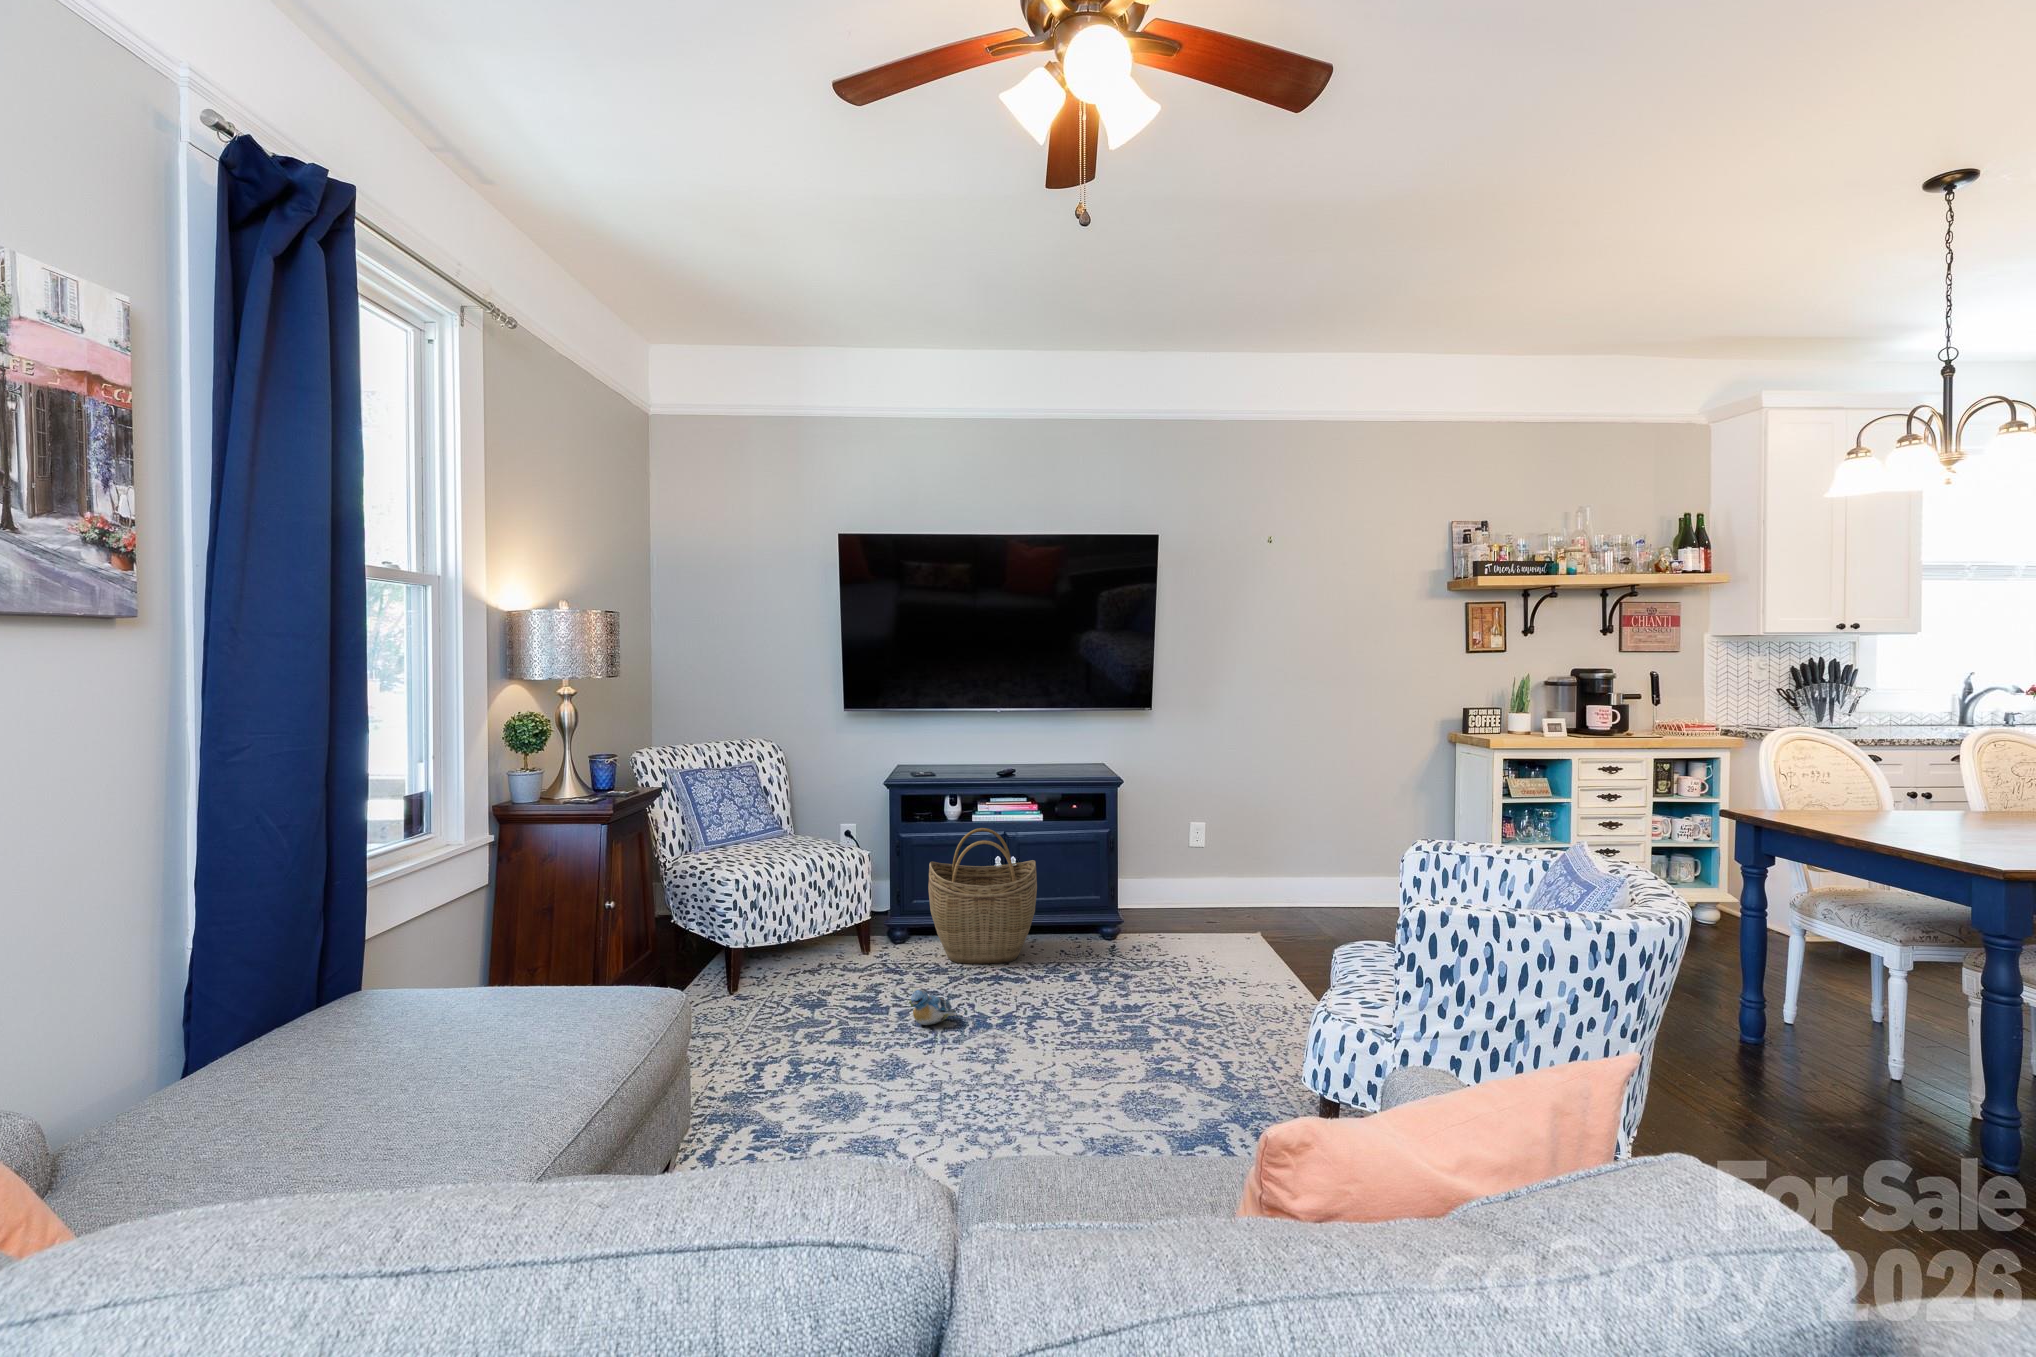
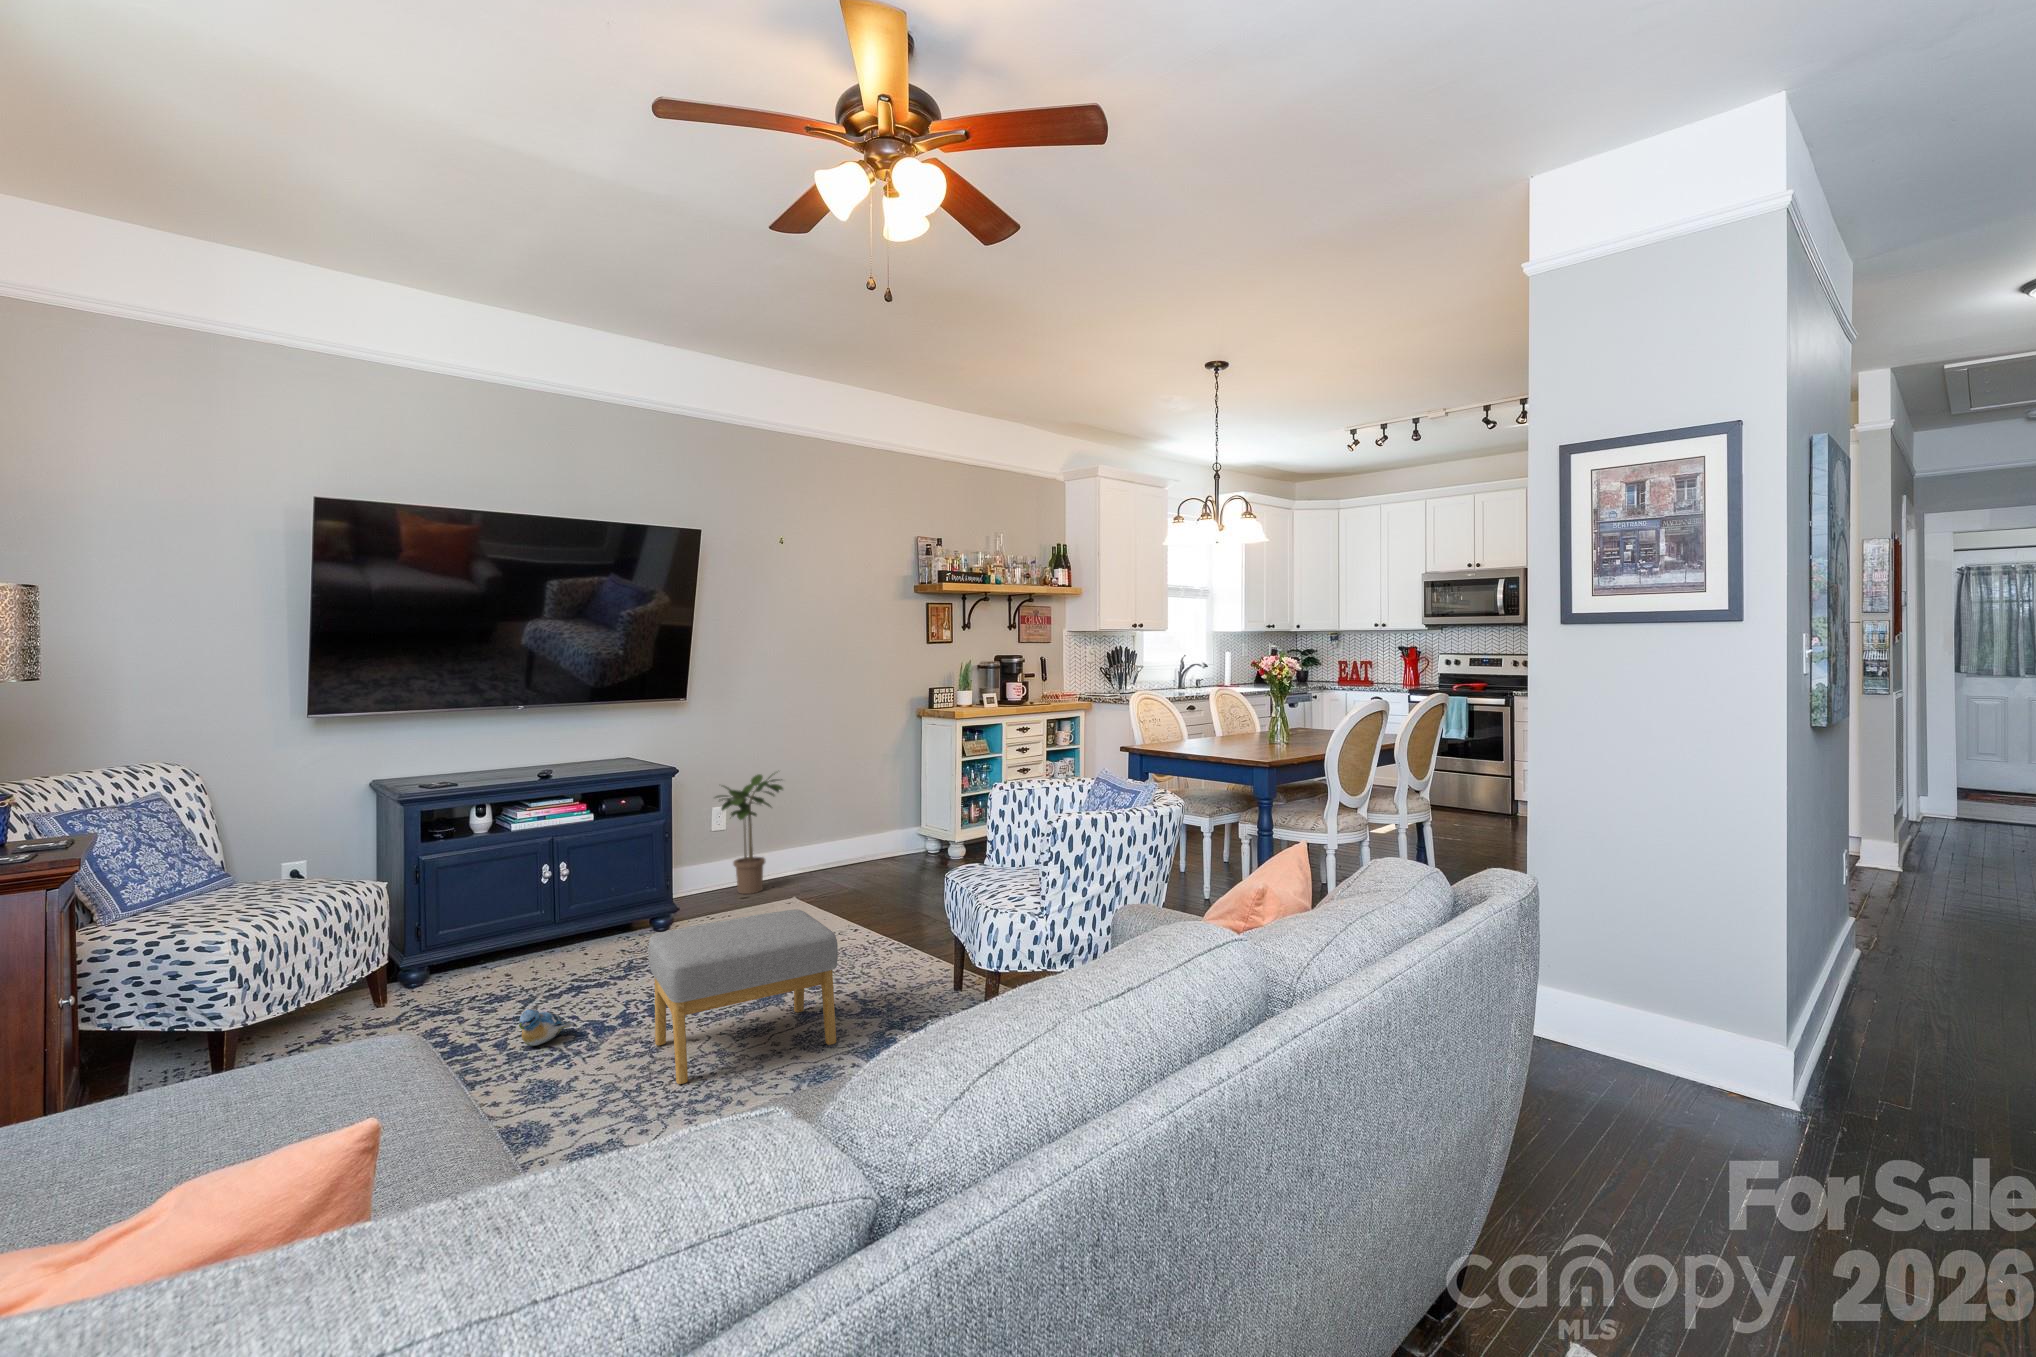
potted plant: none [1177,791,1262,921] -> present [715,774,783,894]
woven basket: present [928,828,1037,964] -> none [470,836,602,984]
footstool: none [988,945,1170,1115] -> present [648,909,838,1084]

